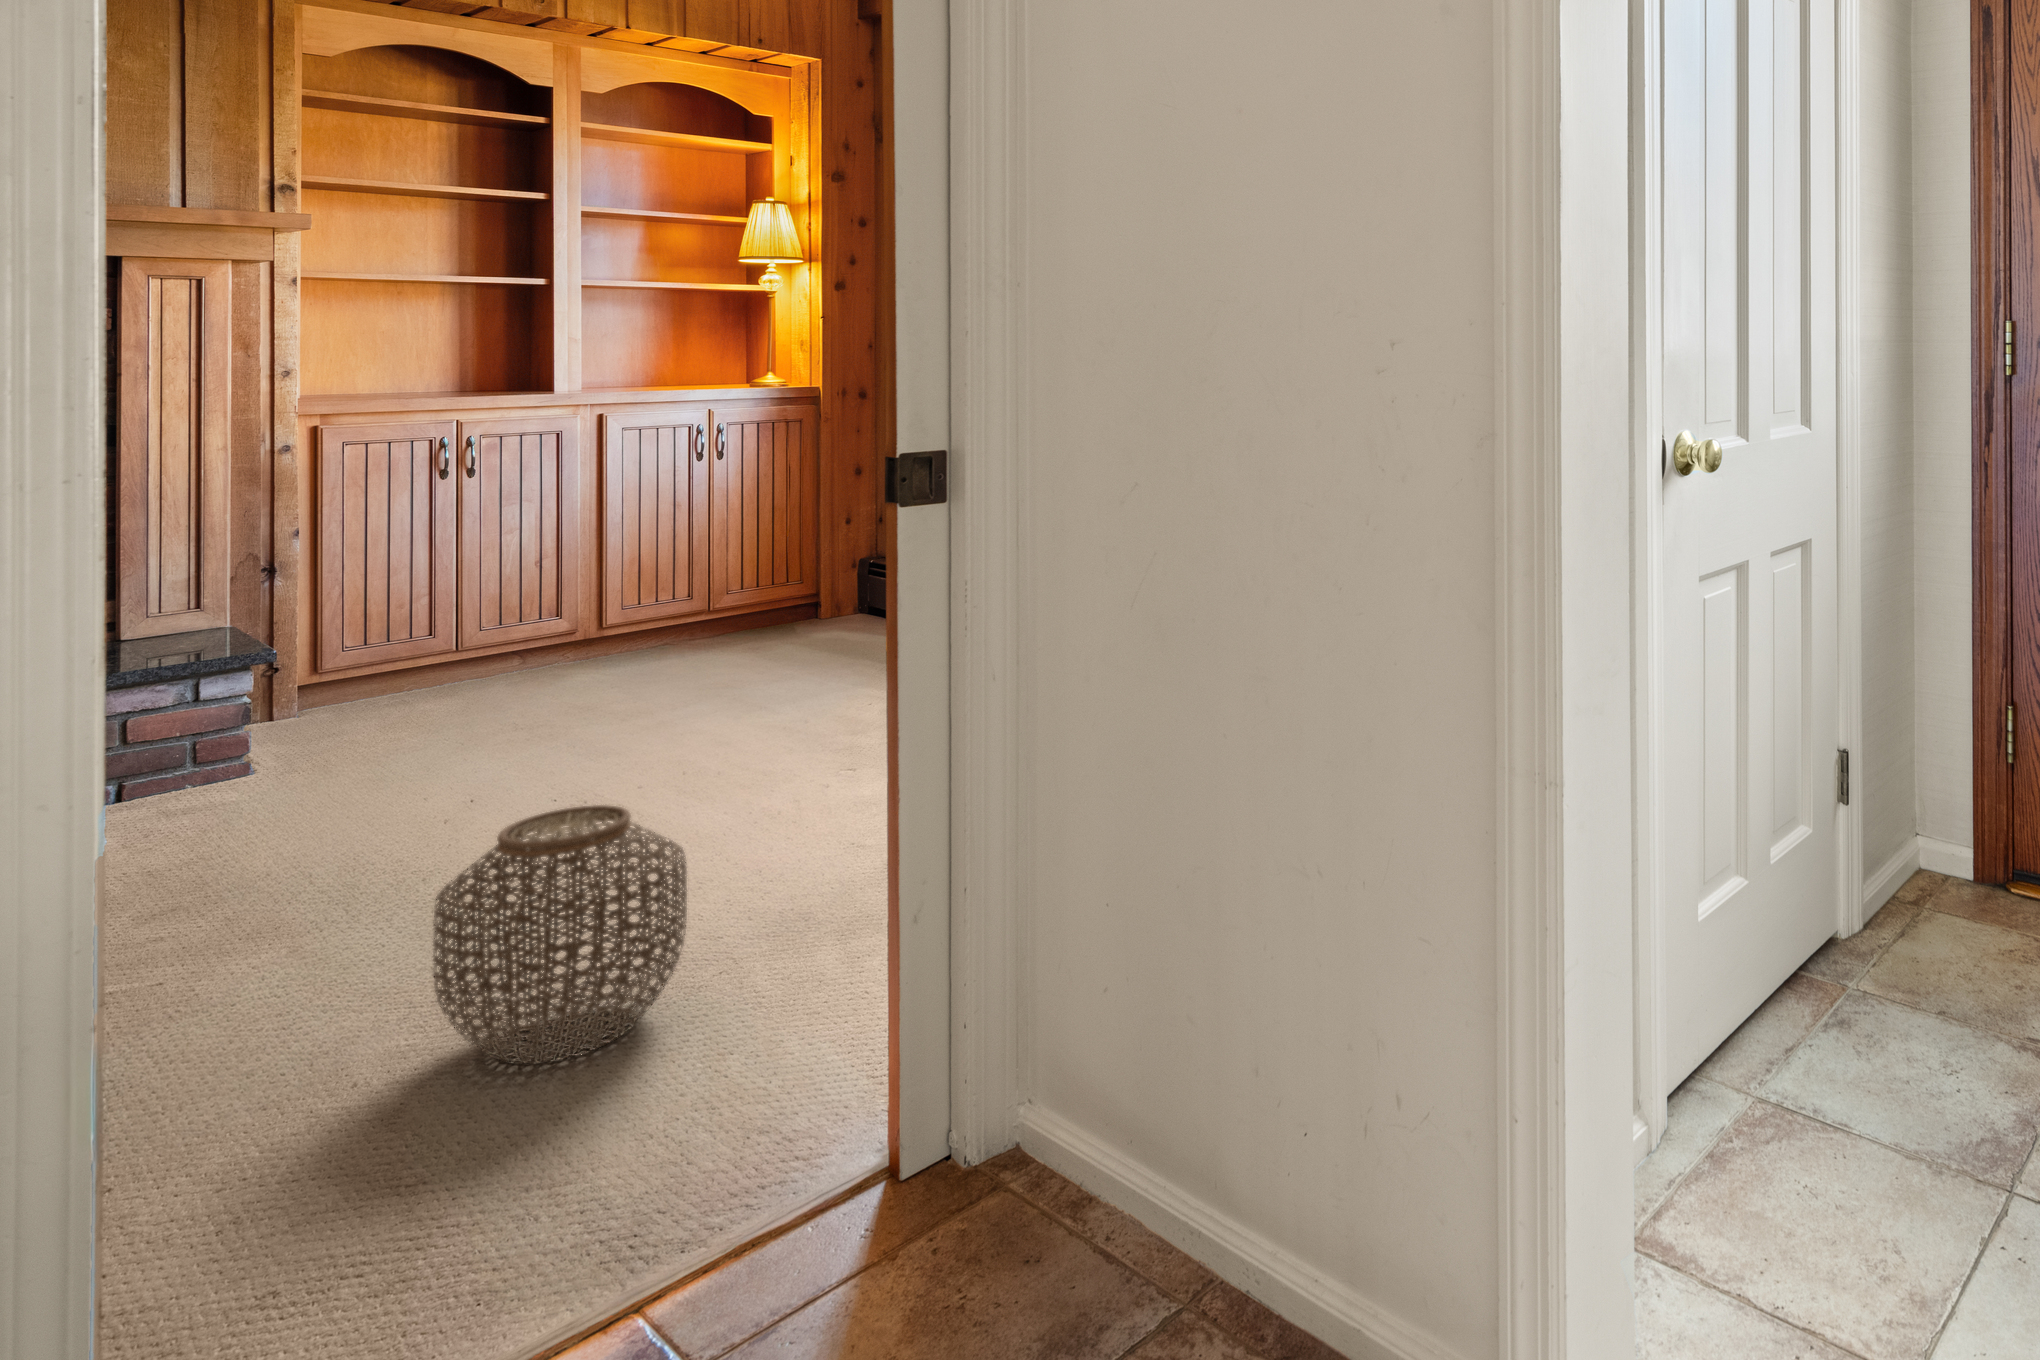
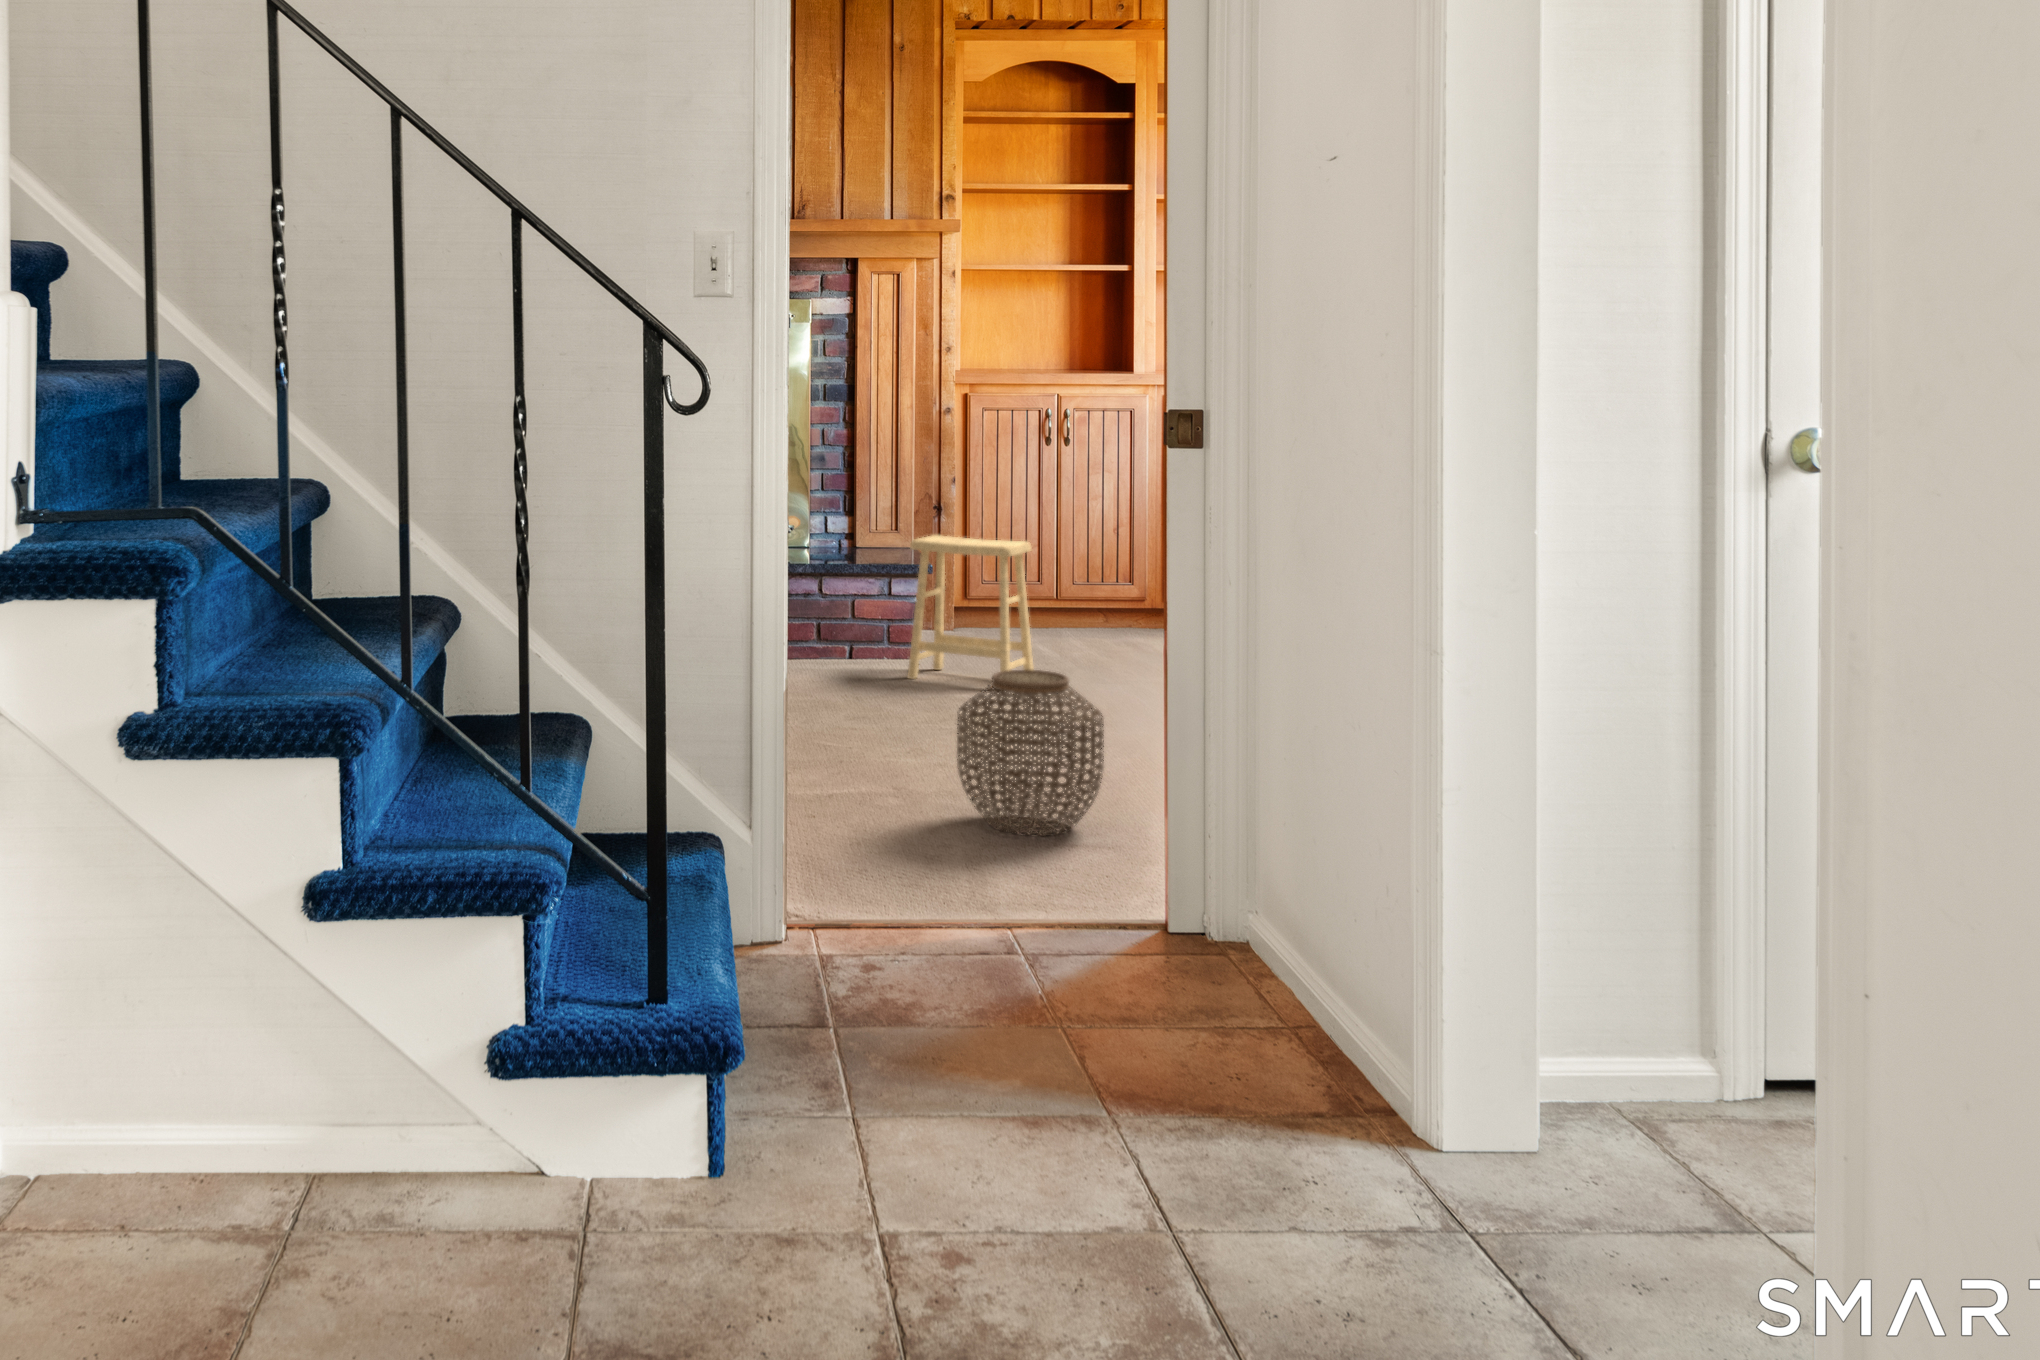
footstool: none [249,604,460,814] -> present [908,535,1034,679]

